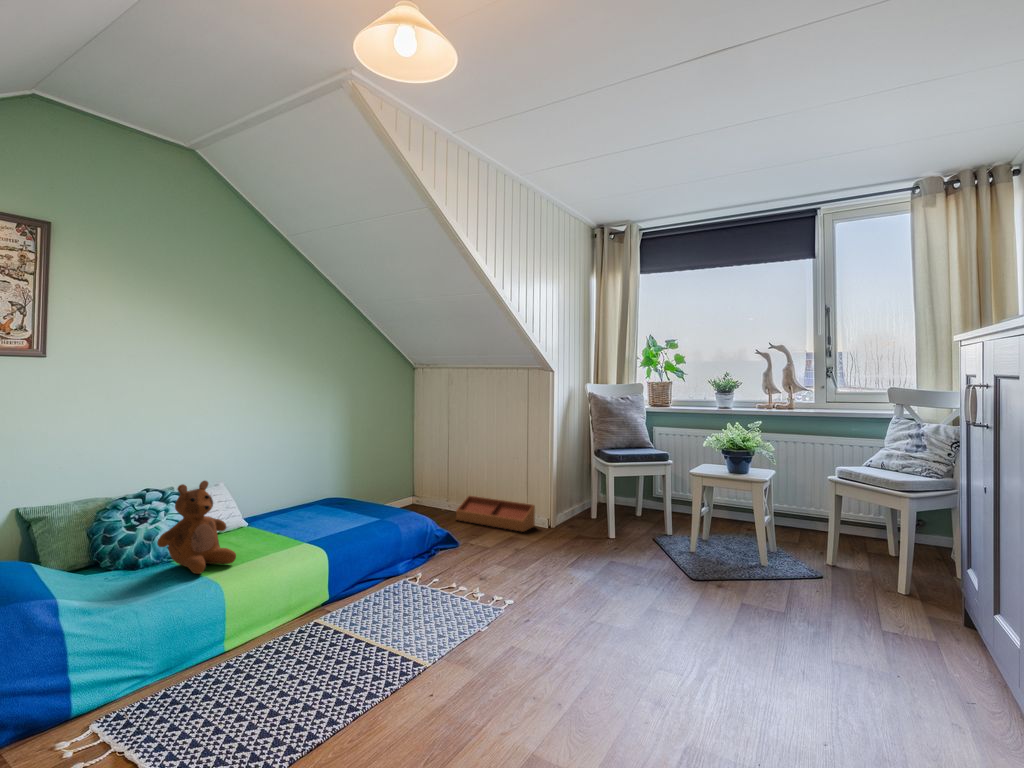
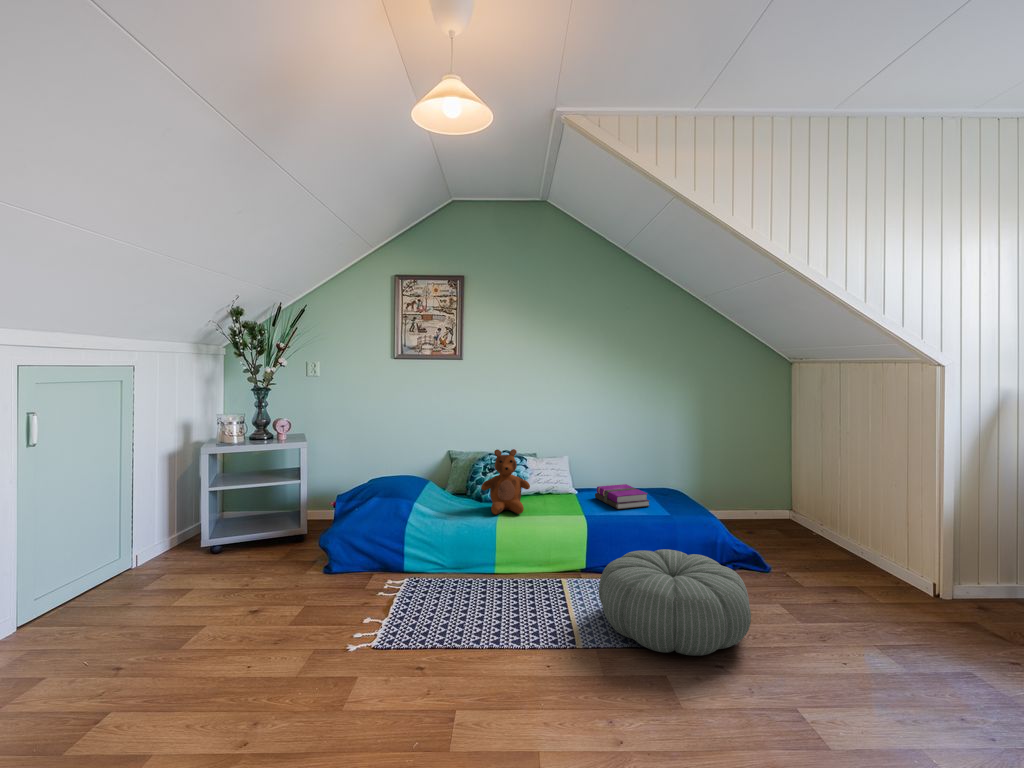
storage bin: present [456,496,535,532] -> none [812,518,911,582]
notebook: none [281,503,350,528] -> present [595,484,650,509]
pouf: none [399,541,534,634] -> present [599,549,751,655]

